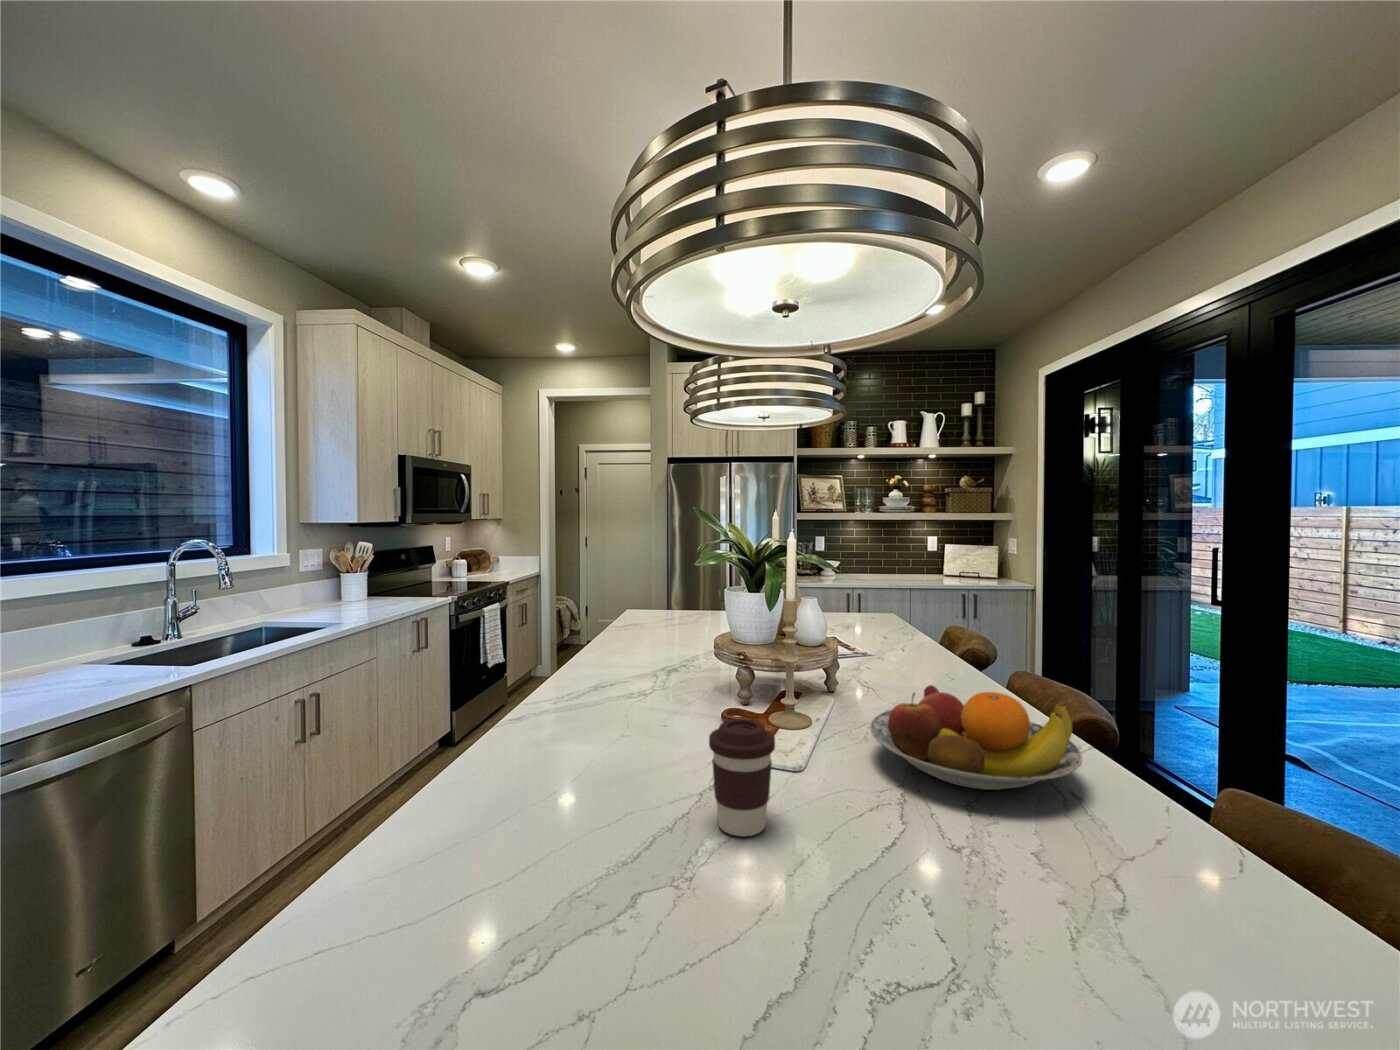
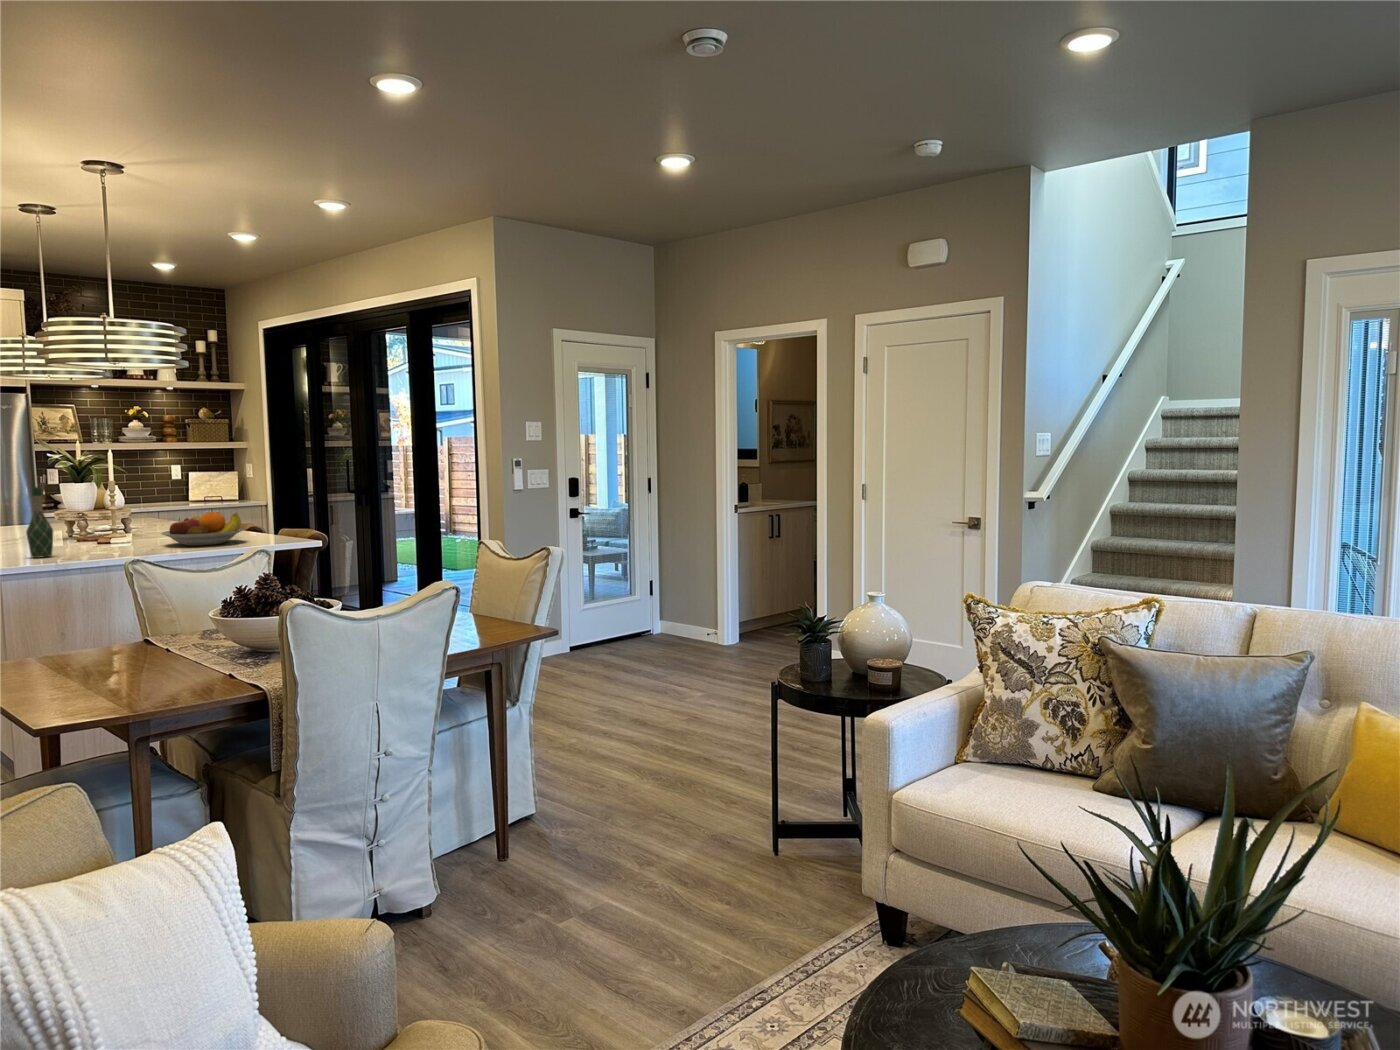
wine bottle: none [598,599,647,760] -> present [26,487,53,558]
coffee cup: present [709,719,775,836] -> none [105,521,132,557]

